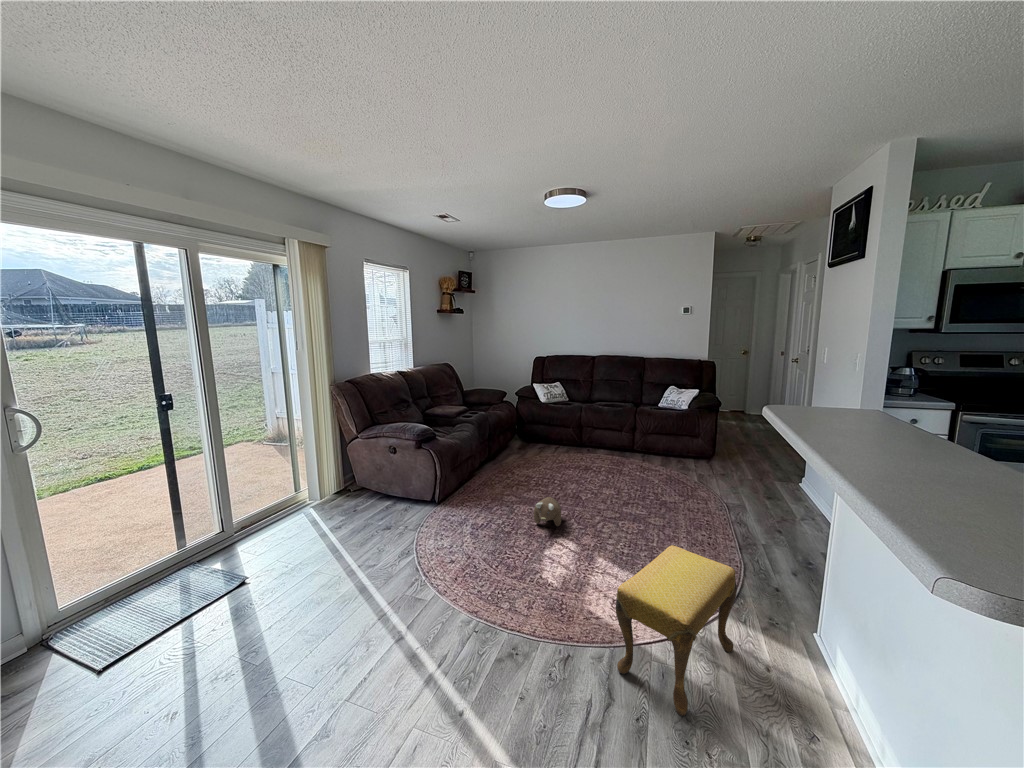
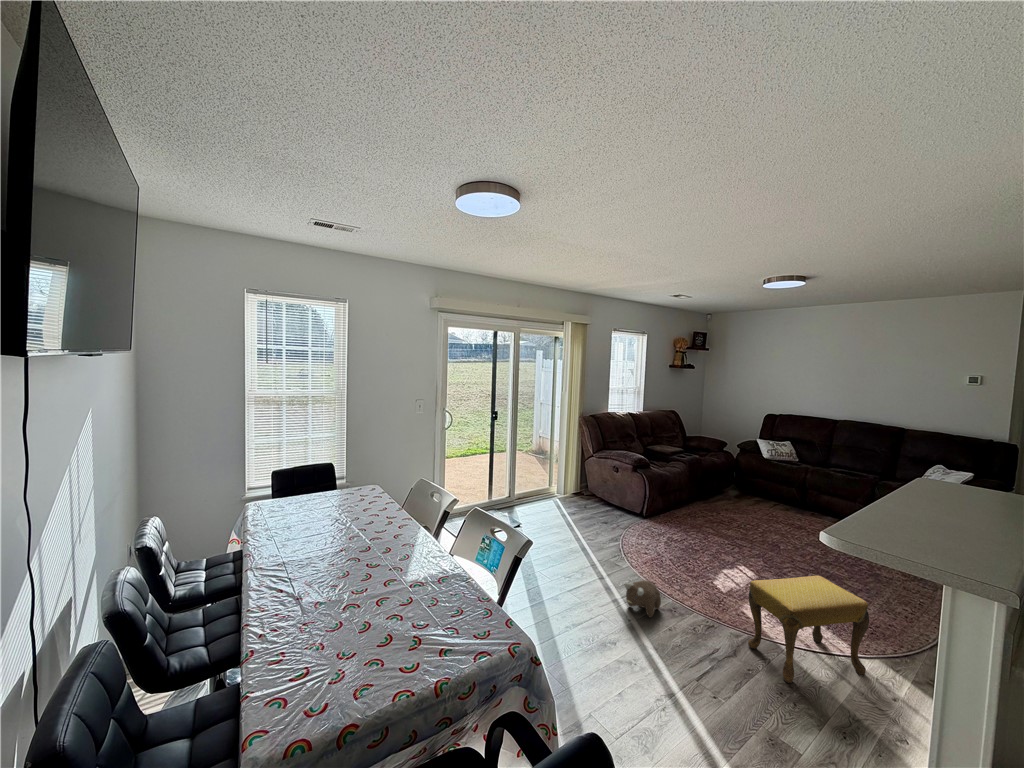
plush toy: present [534,497,561,526] -> present [624,580,661,617]

